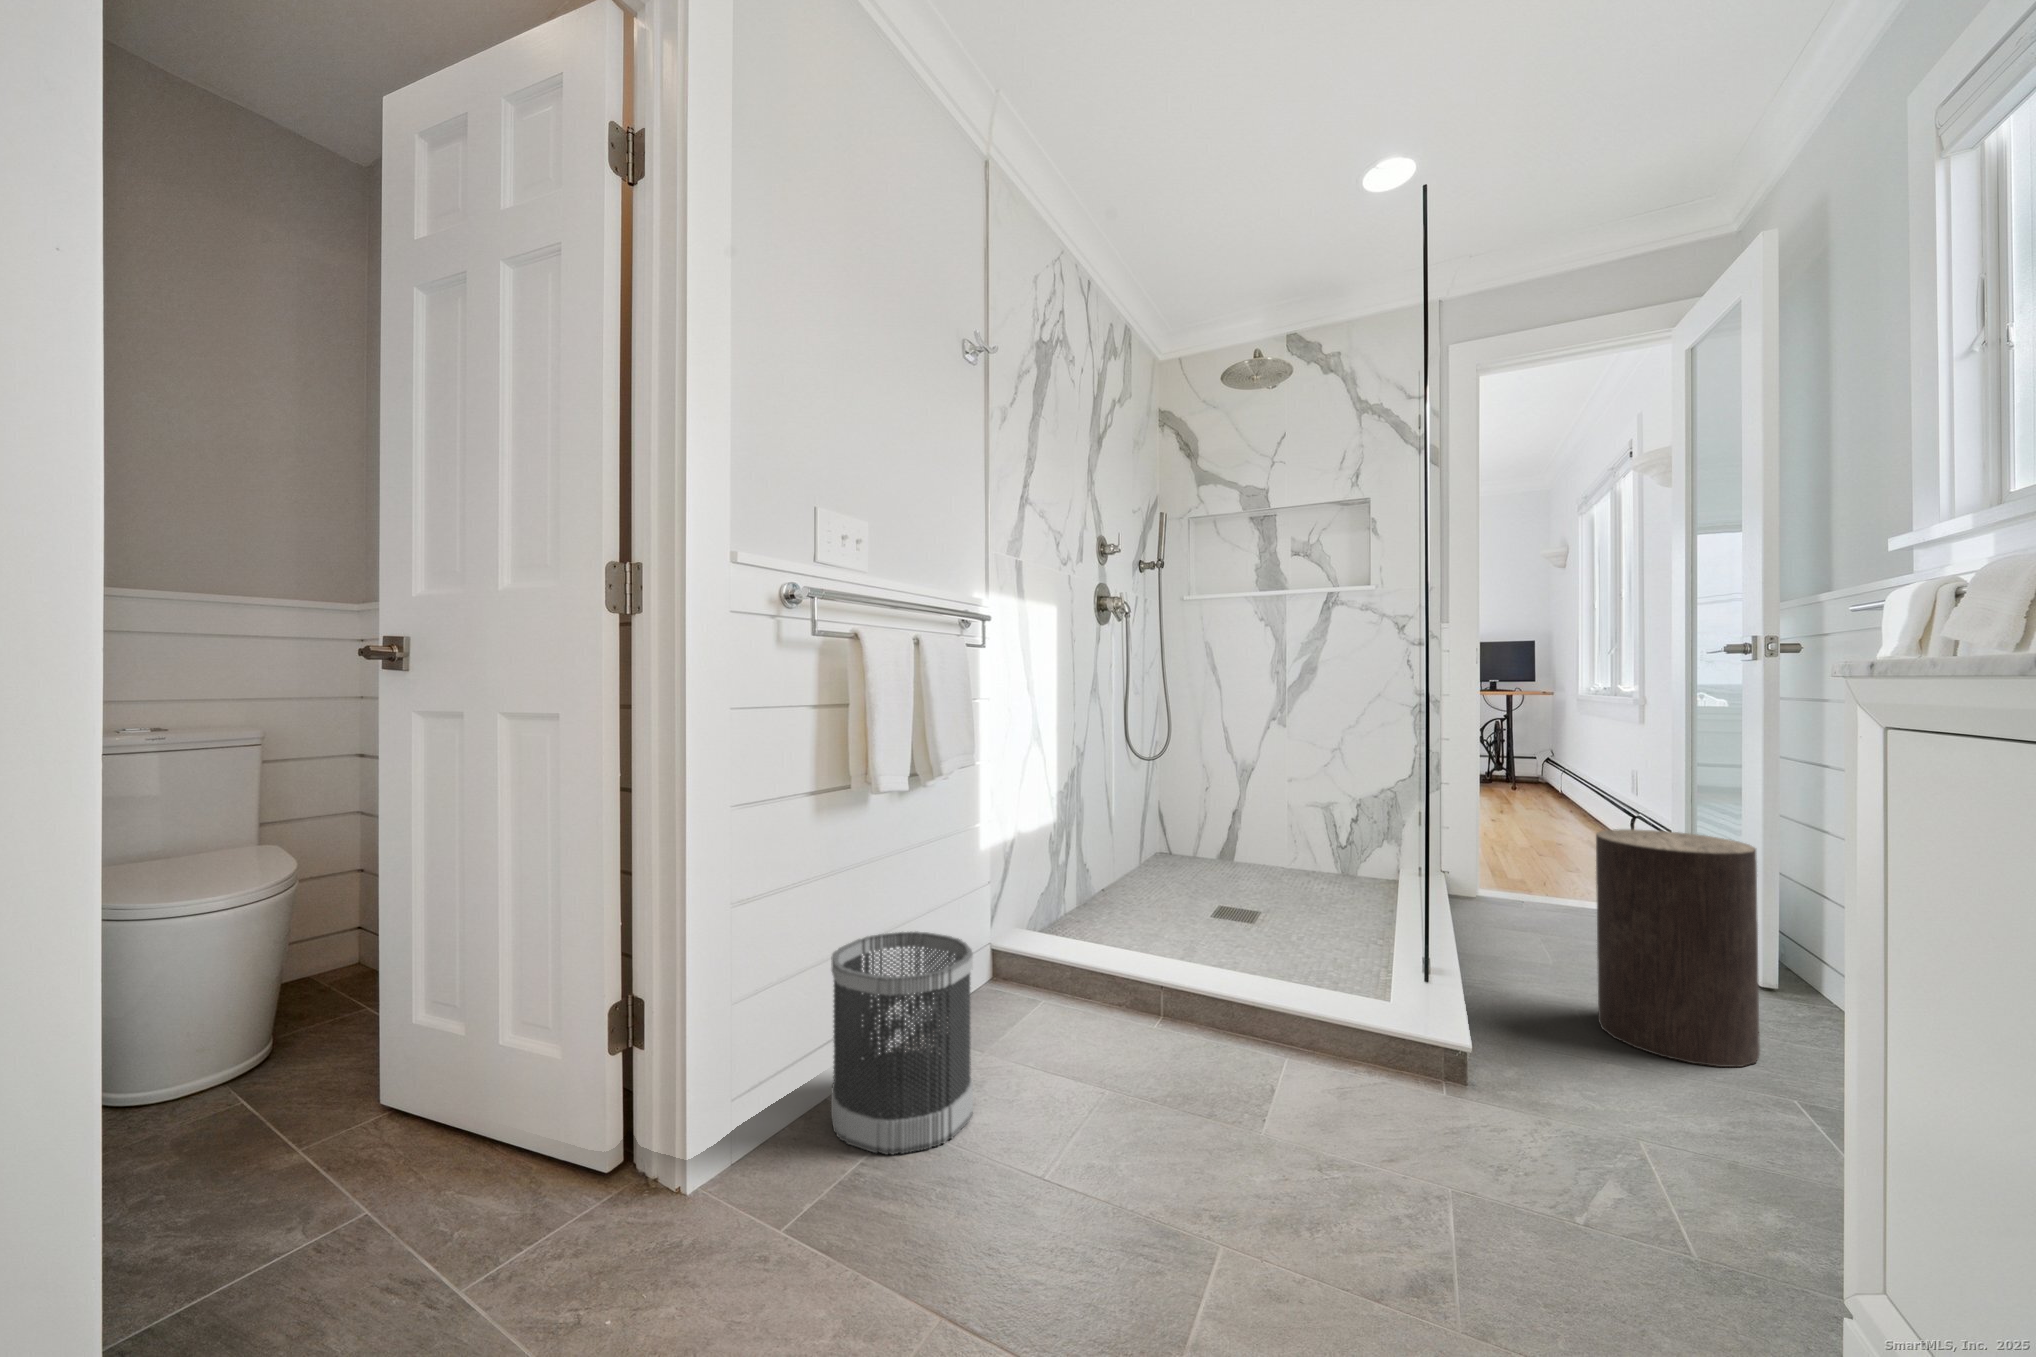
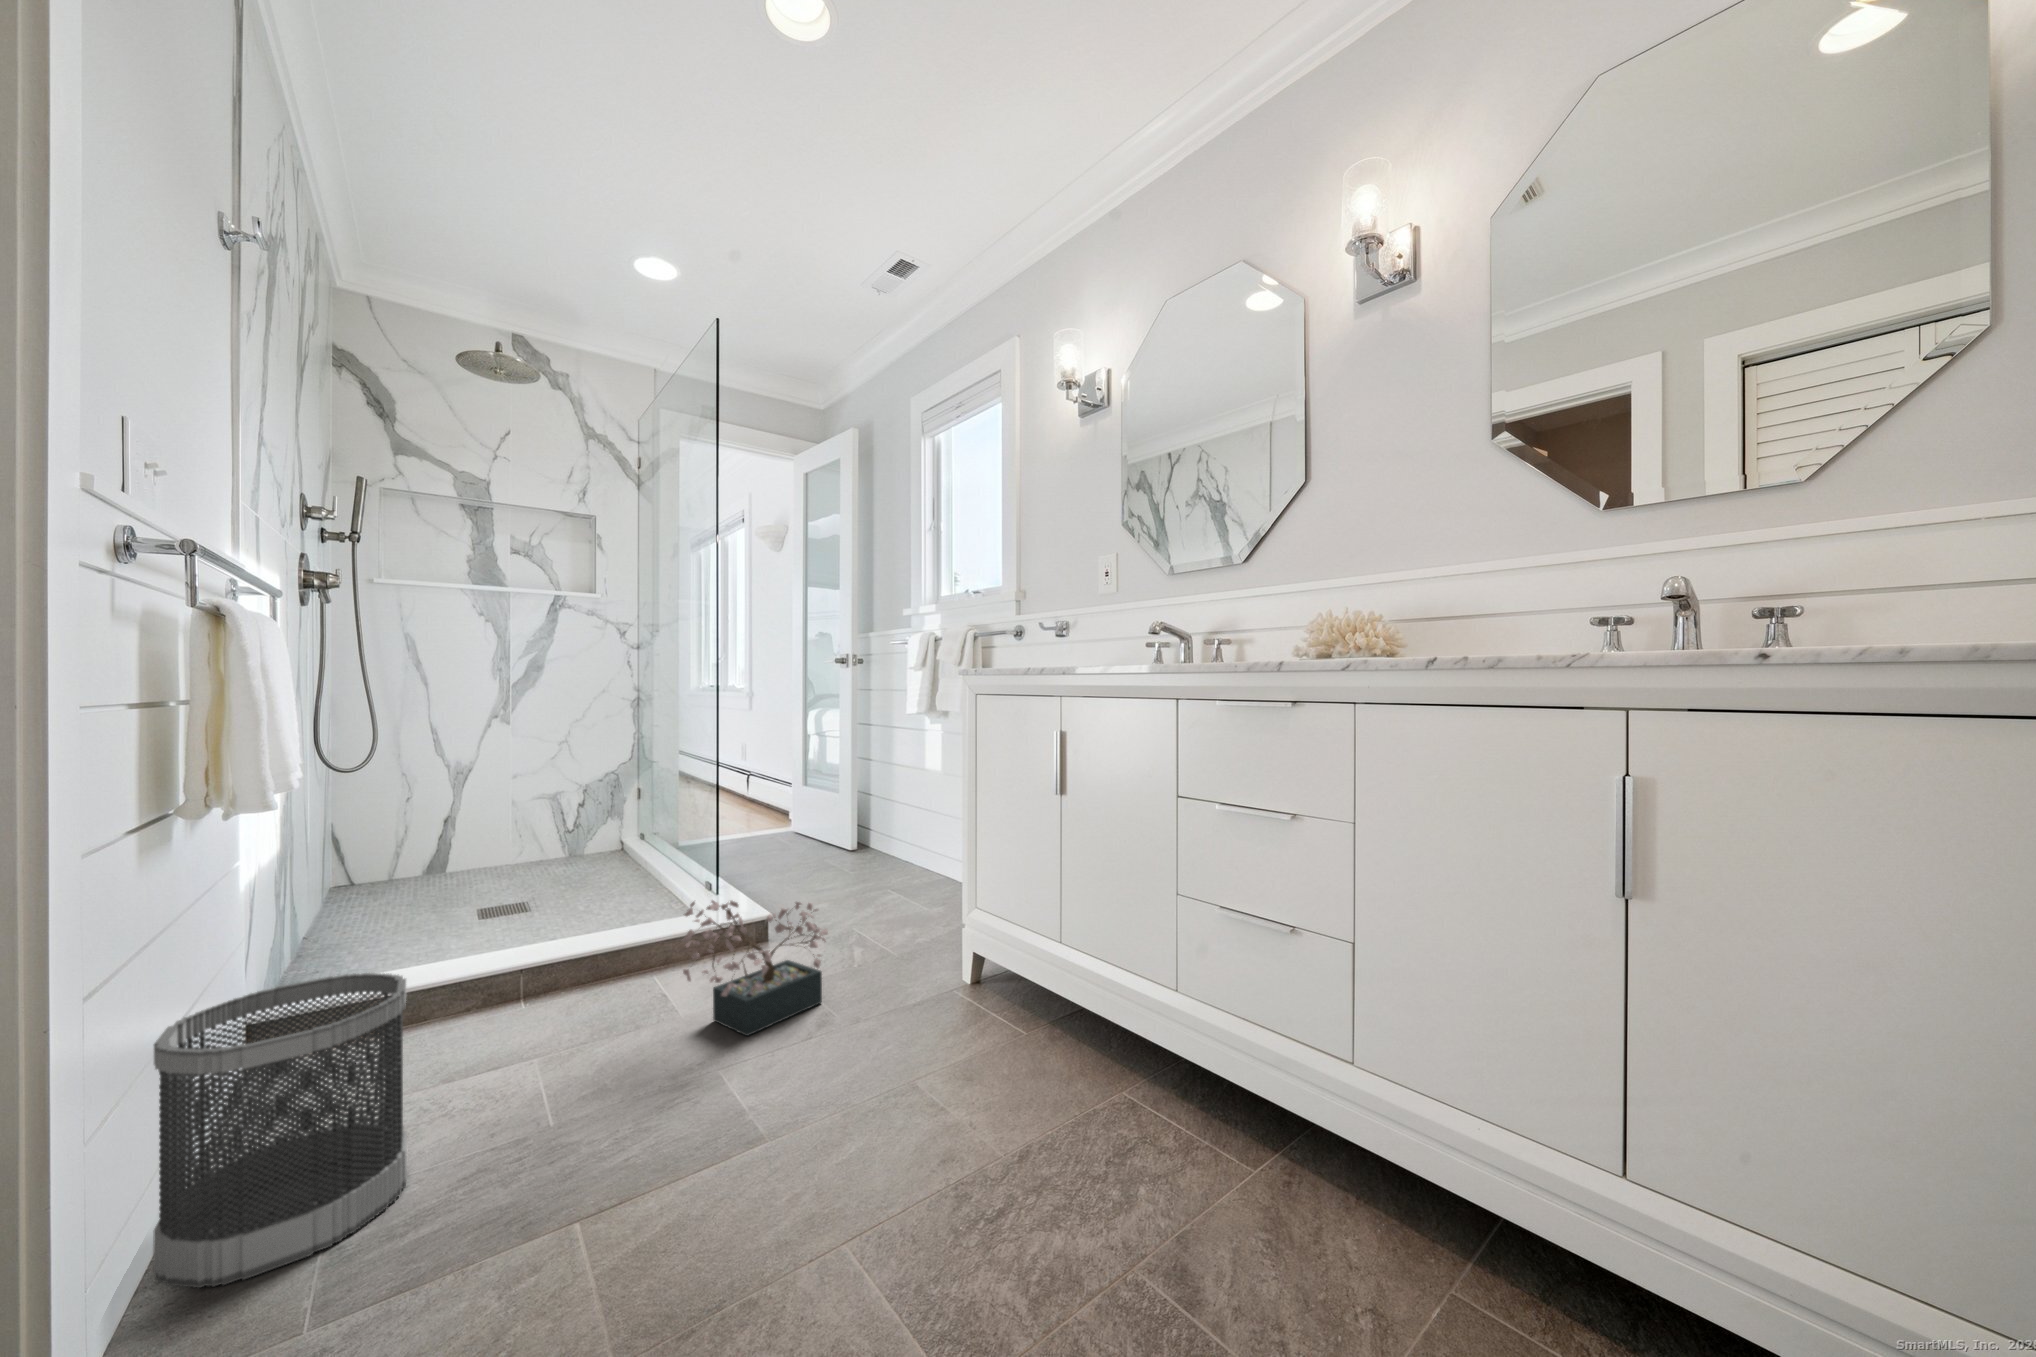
stool: present [1596,829,1760,1067] -> none [814,765,891,899]
decorative plant: none [1234,974,1464,1197] -> present [683,900,828,1036]

